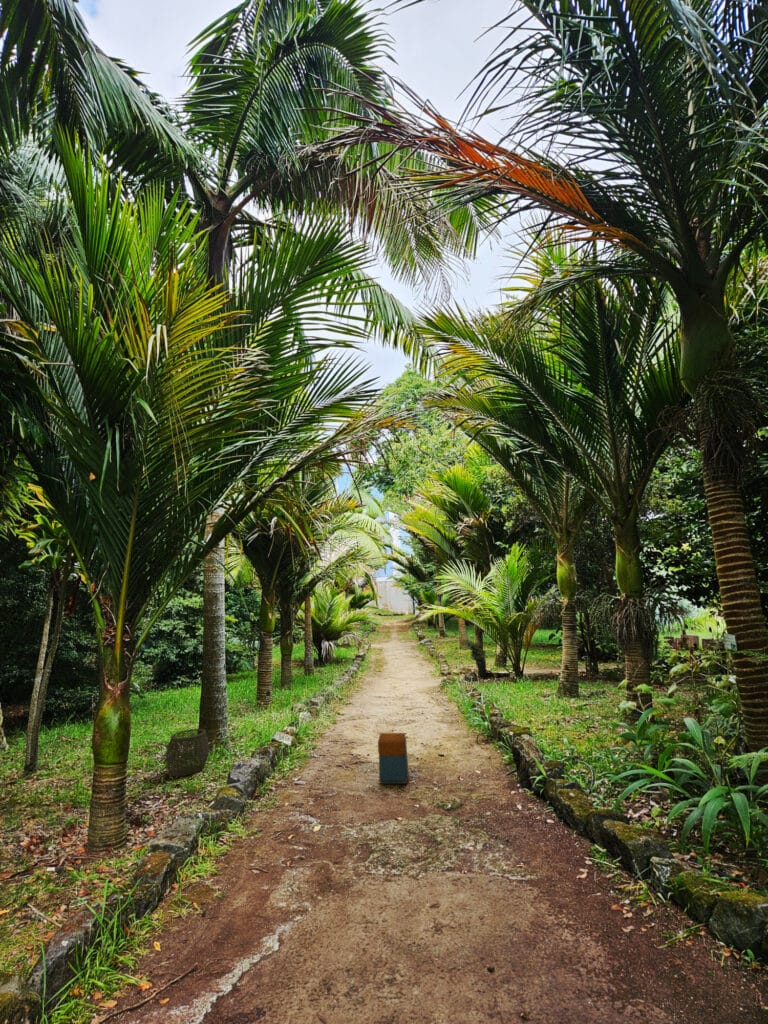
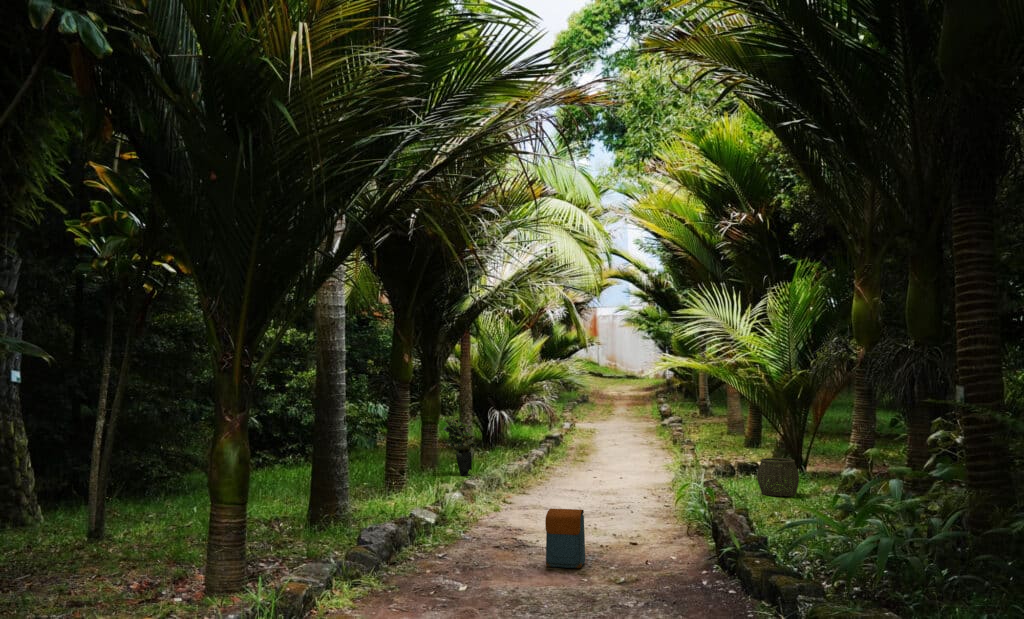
potted plant: present [465,640,487,676] -> present [443,417,476,476]
woven basket: present [165,729,209,776] -> present [757,458,799,497]

